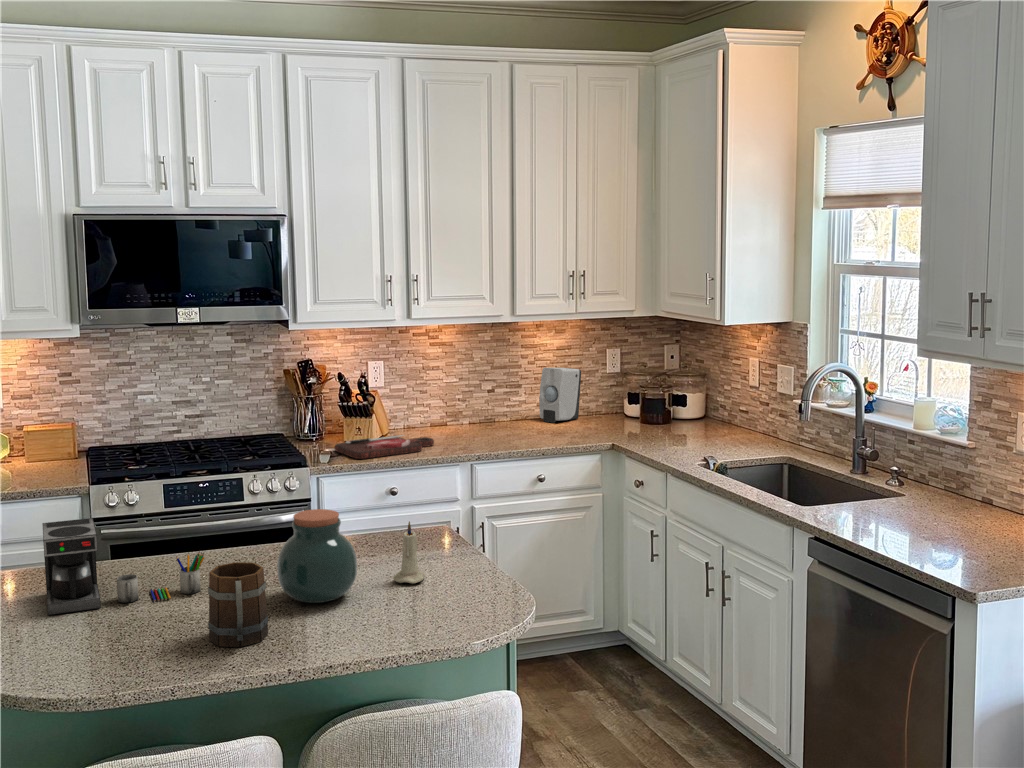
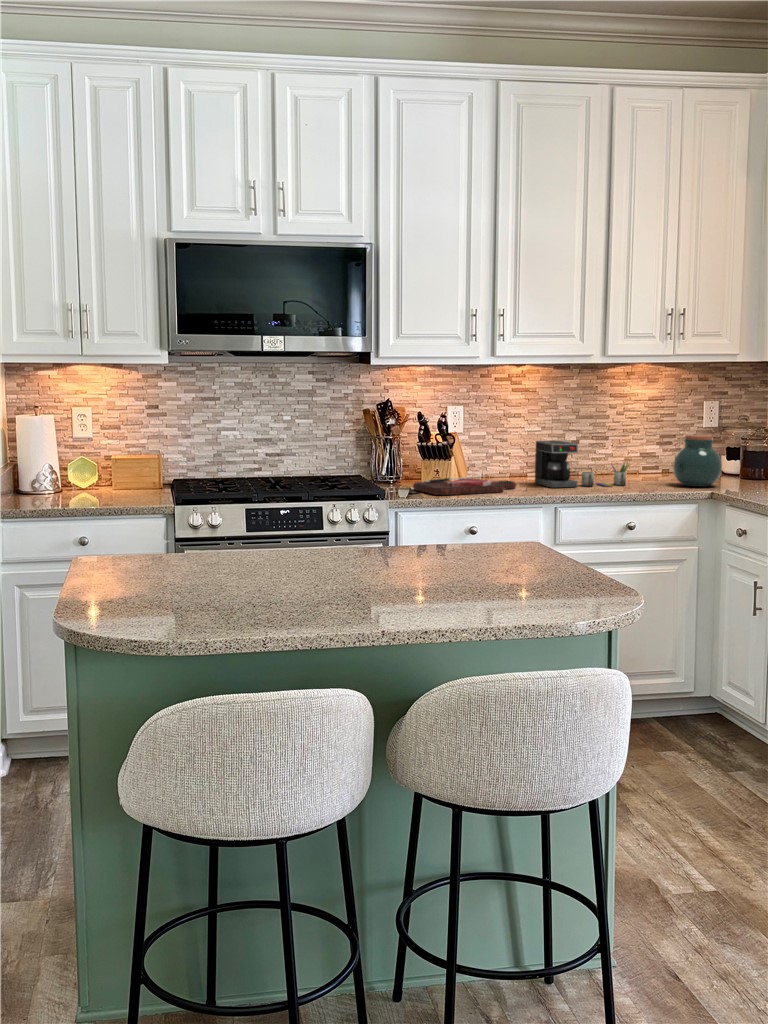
soap dispenser: present [539,368,581,423] -> none [628,418,675,477]
jar: present [277,509,357,603] -> present [673,435,722,487]
coffee maker: present [42,518,205,615] -> present [535,441,629,488]
candle: present [393,521,425,584] -> none [485,513,518,579]
mug: present [208,562,268,647] -> none [300,532,359,613]

